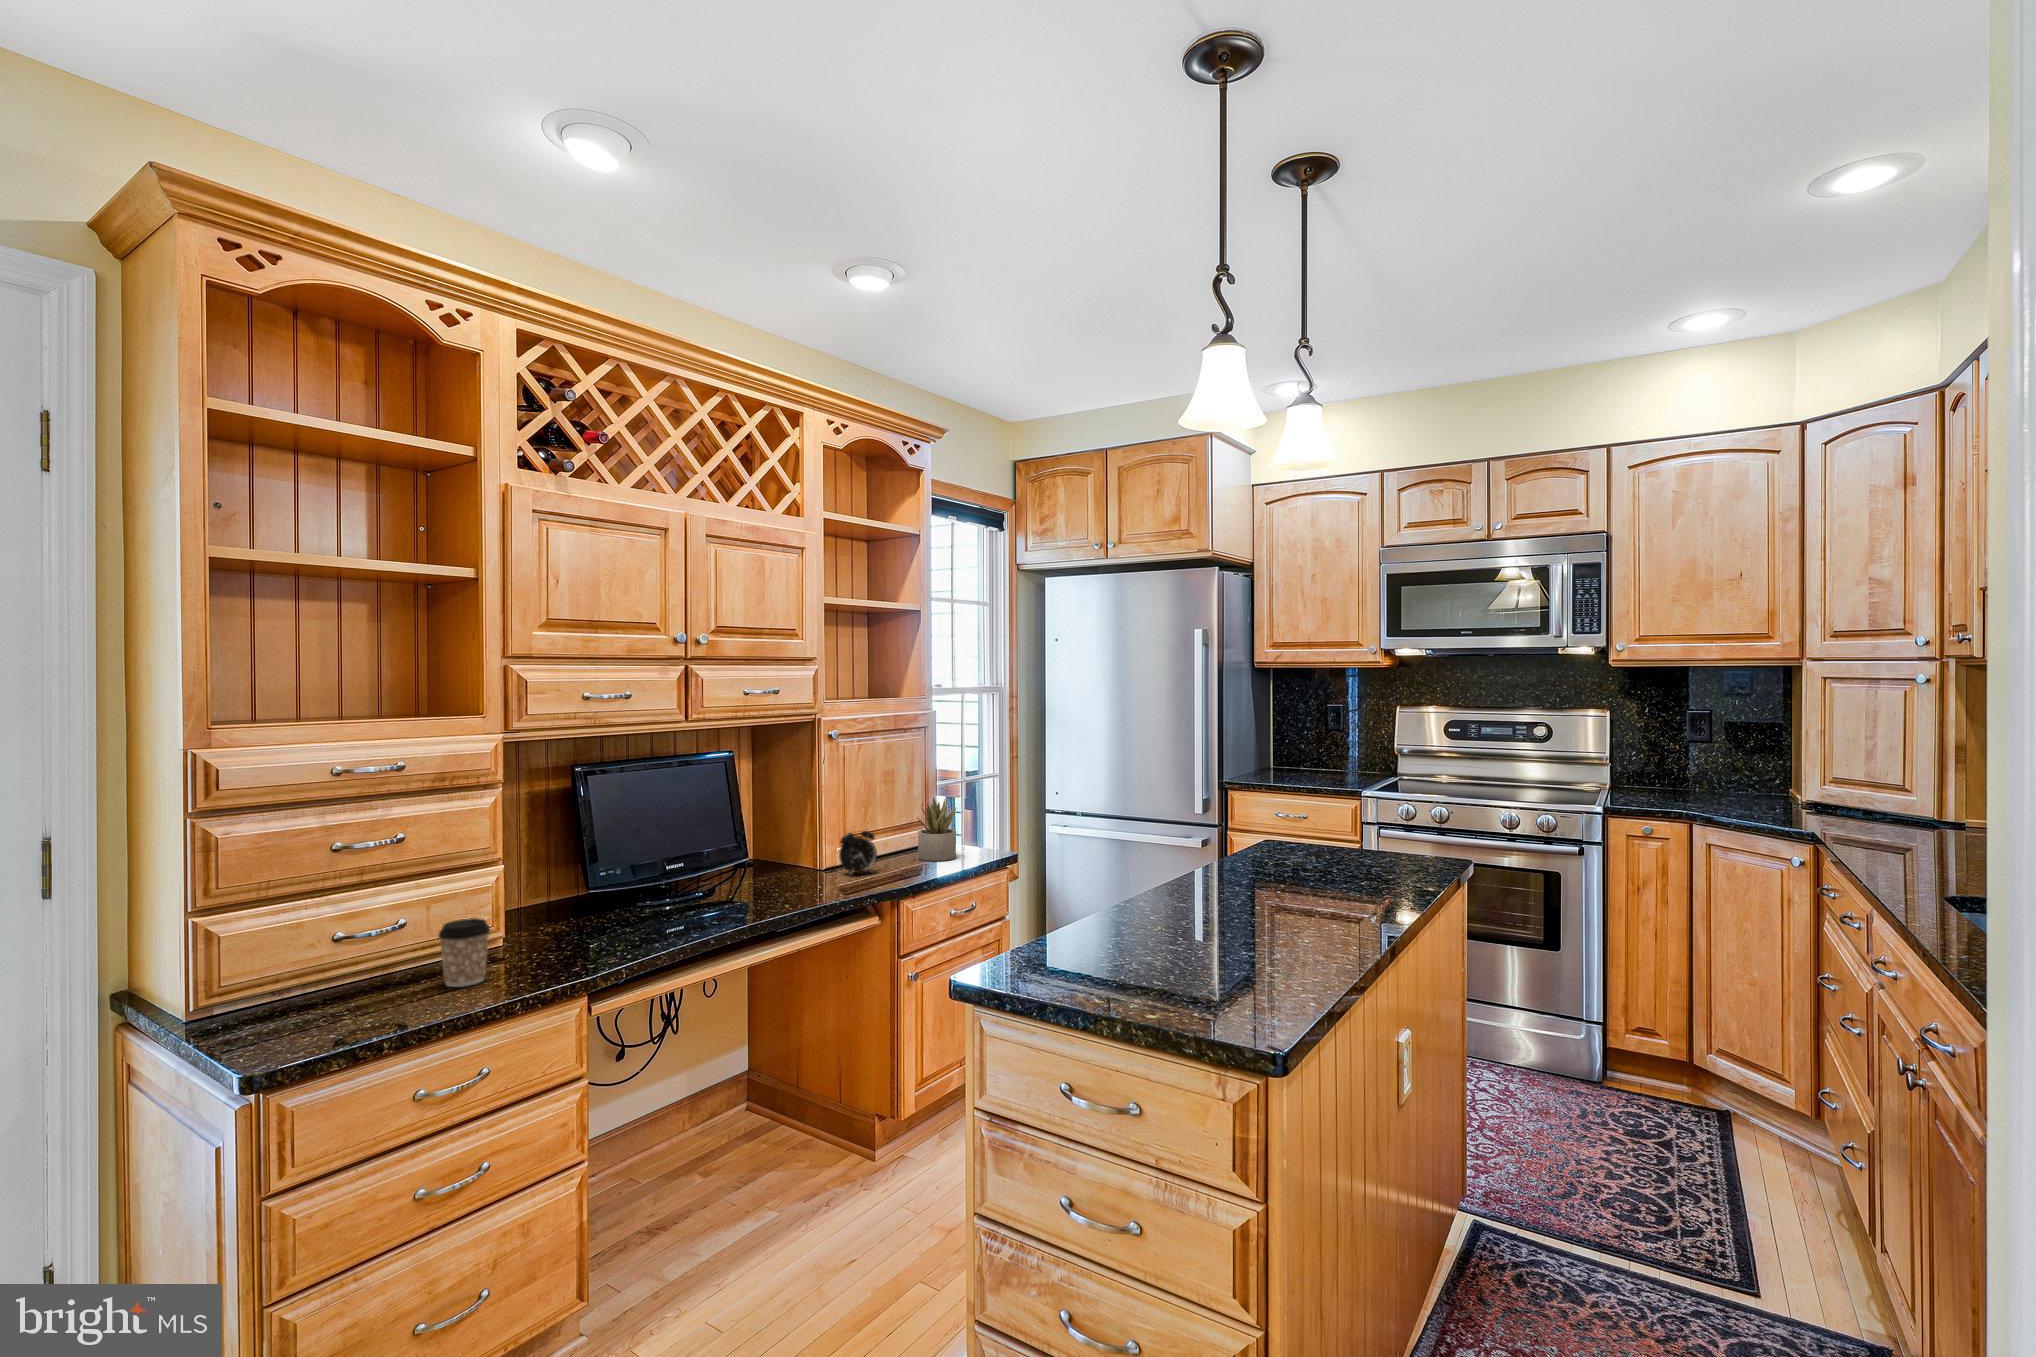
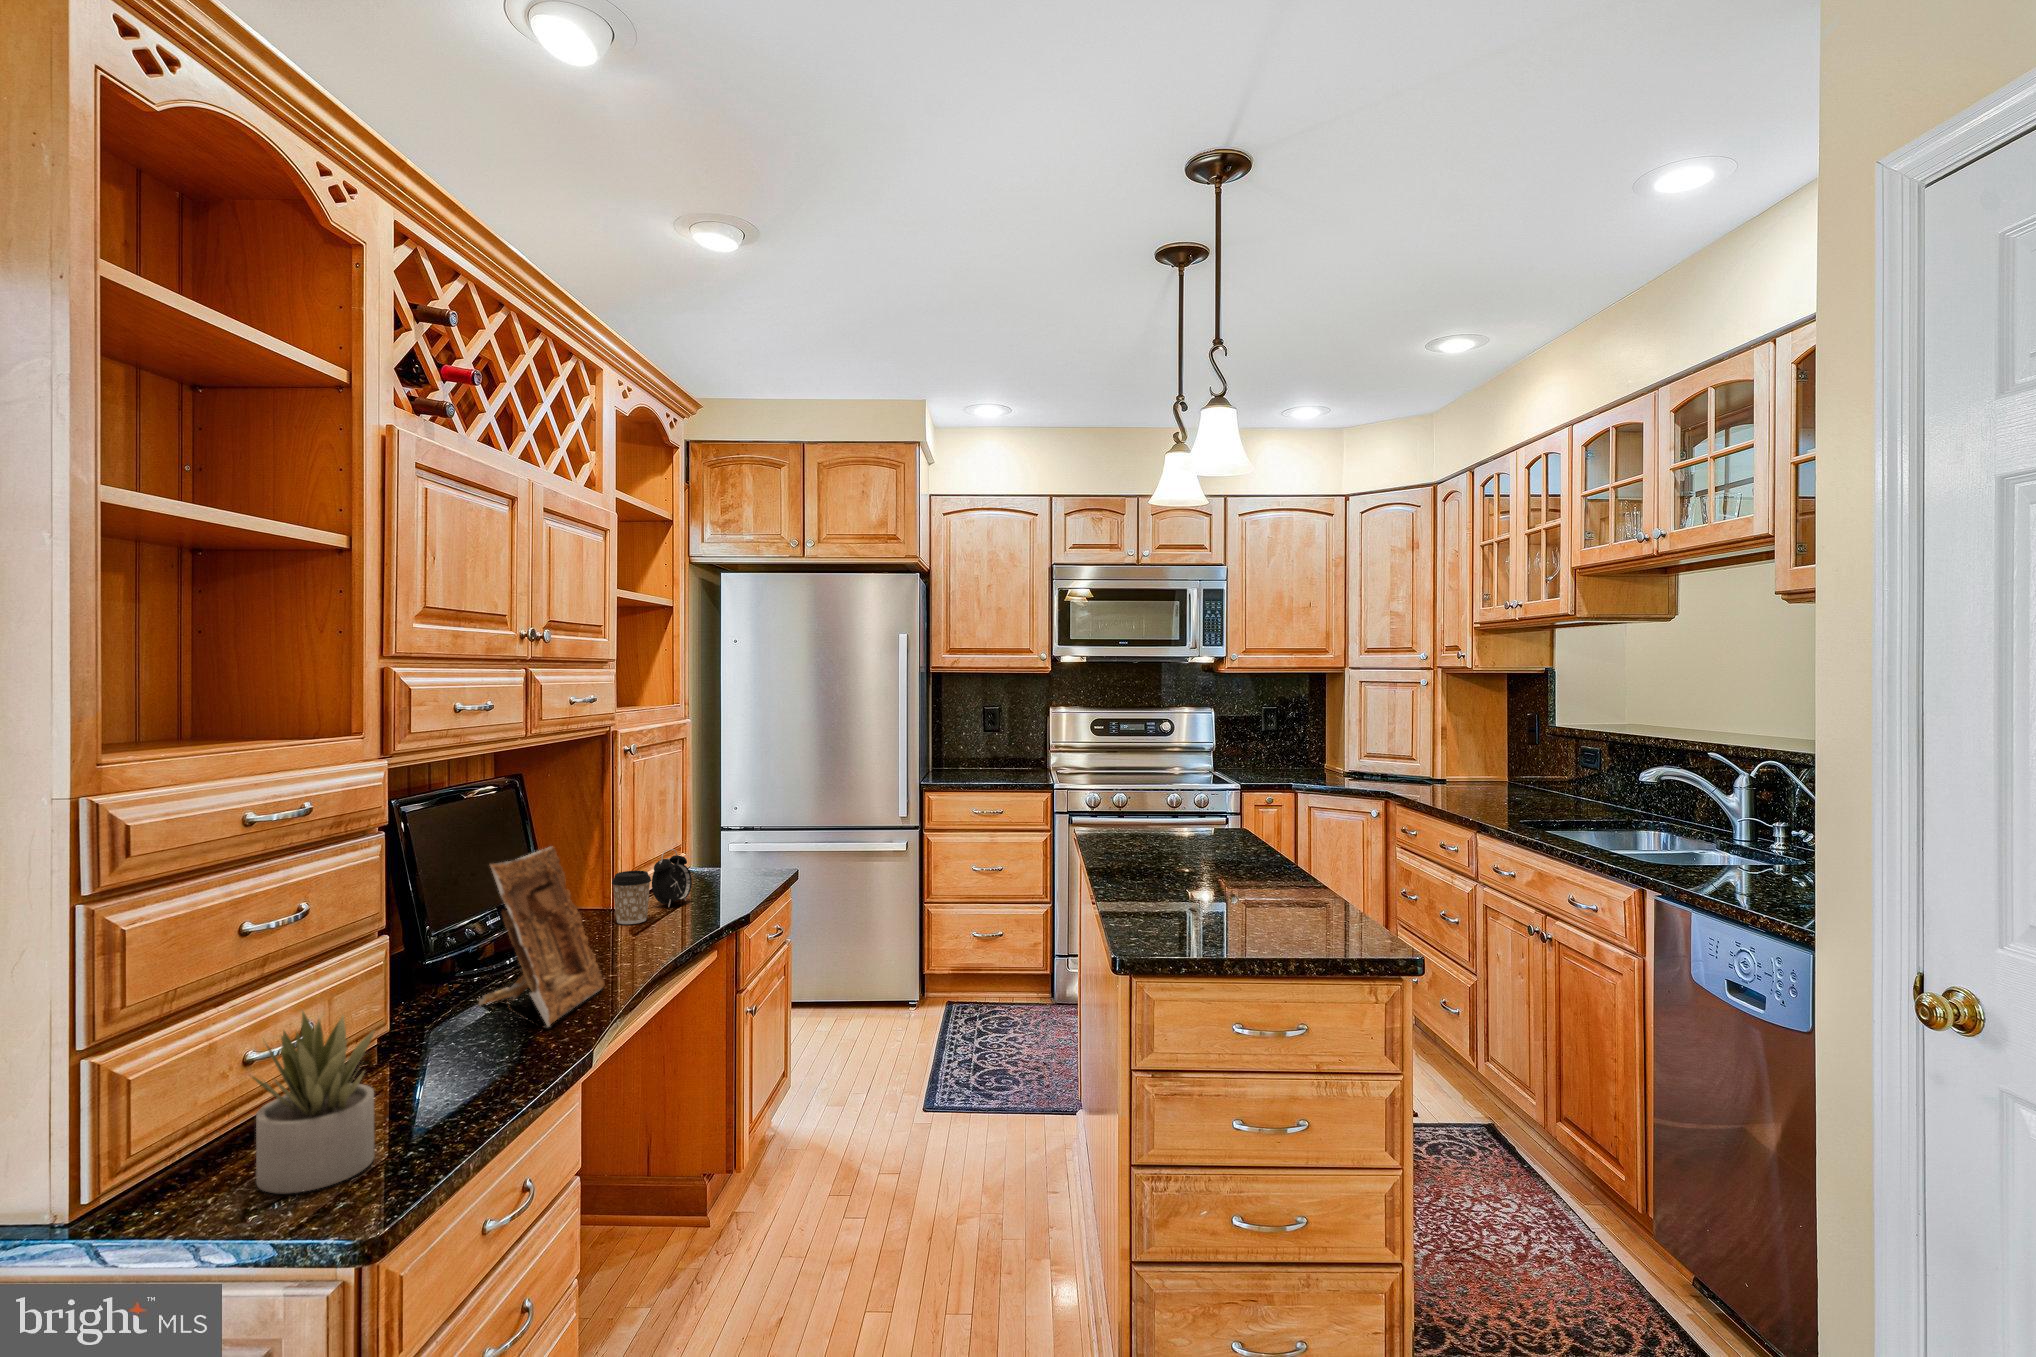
succulent plant: present [917,797,956,861] -> present [252,1012,374,1193]
picture frame: none [570,811,686,955] -> present [479,846,605,1027]
coffee cup: present [439,918,490,987] -> present [612,871,651,924]

